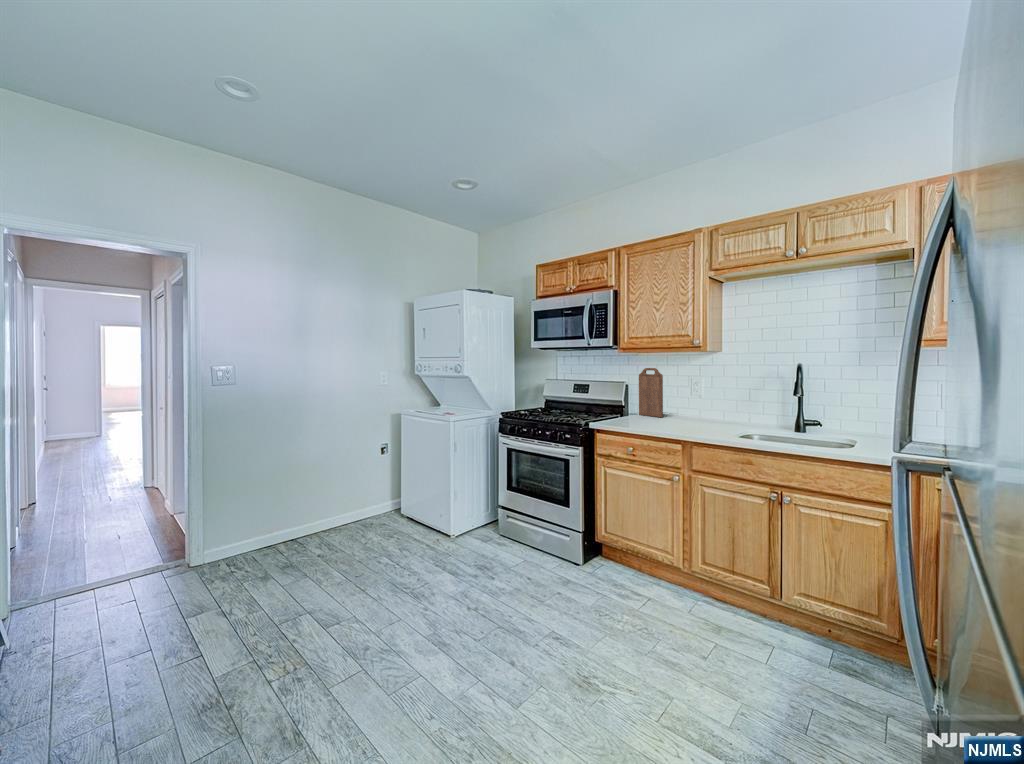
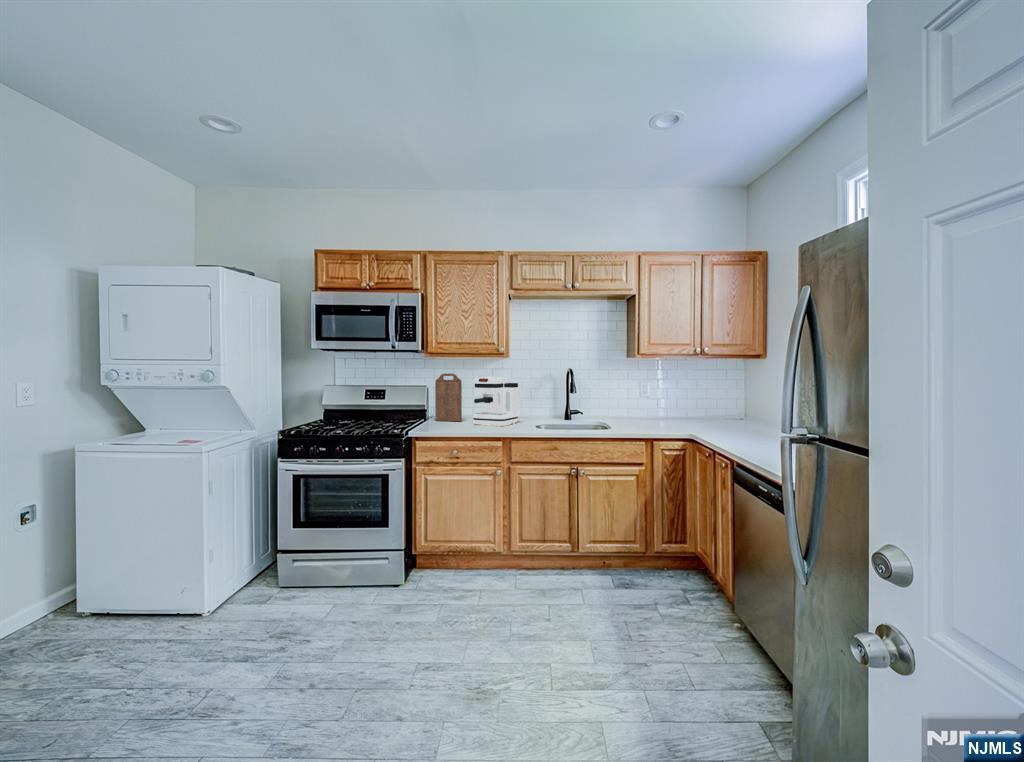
coffee maker: none [662,372,723,427] -> present [473,377,518,426]

